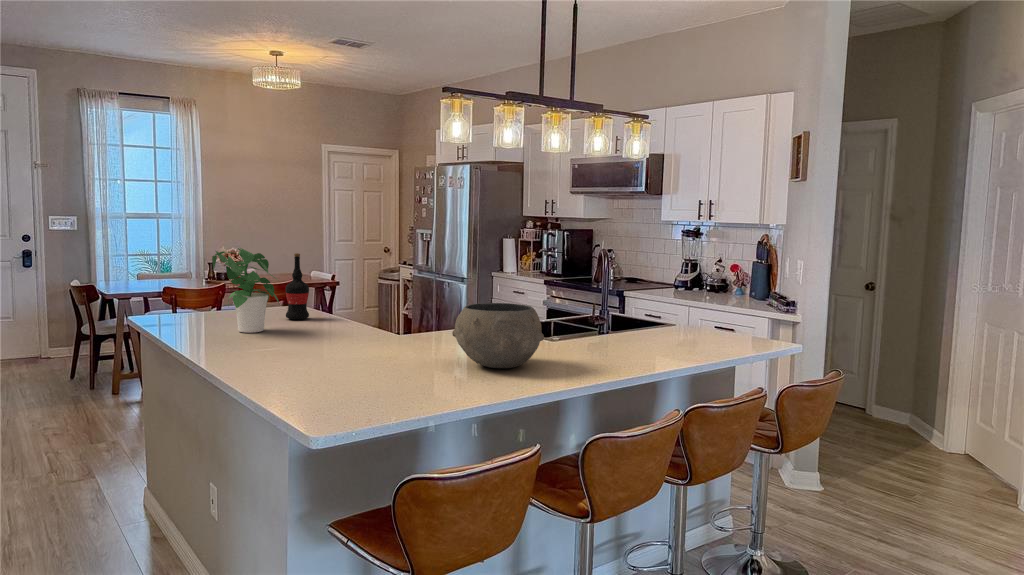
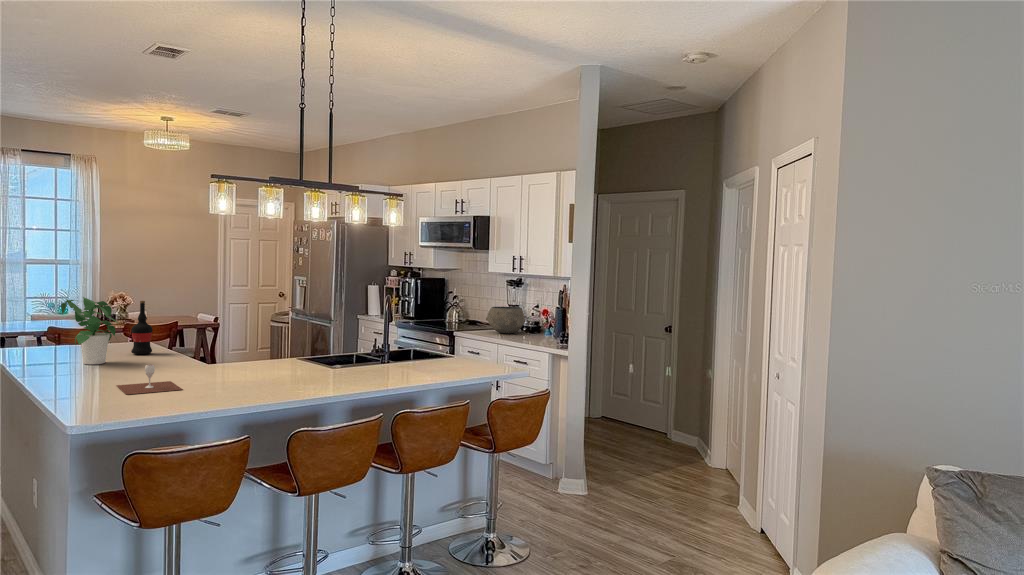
ceramic bowl: present [452,303,544,368] -> present [486,307,525,333]
wine glass: none [301,334,389,375] -> present [117,364,183,394]

